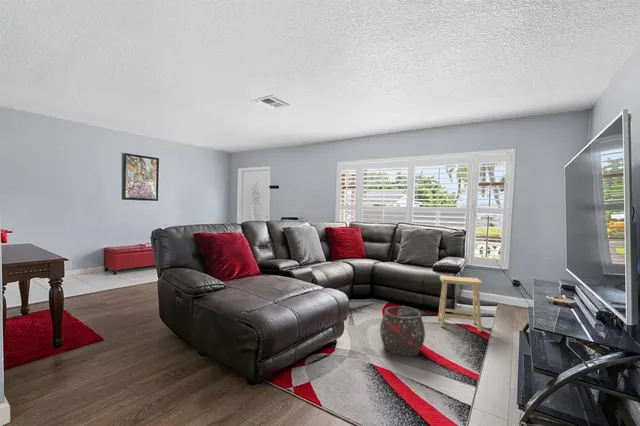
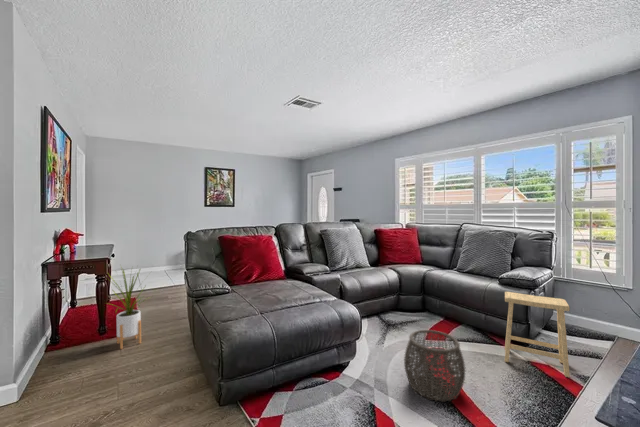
house plant: none [67,264,124,357] -> present [110,270,141,349]

